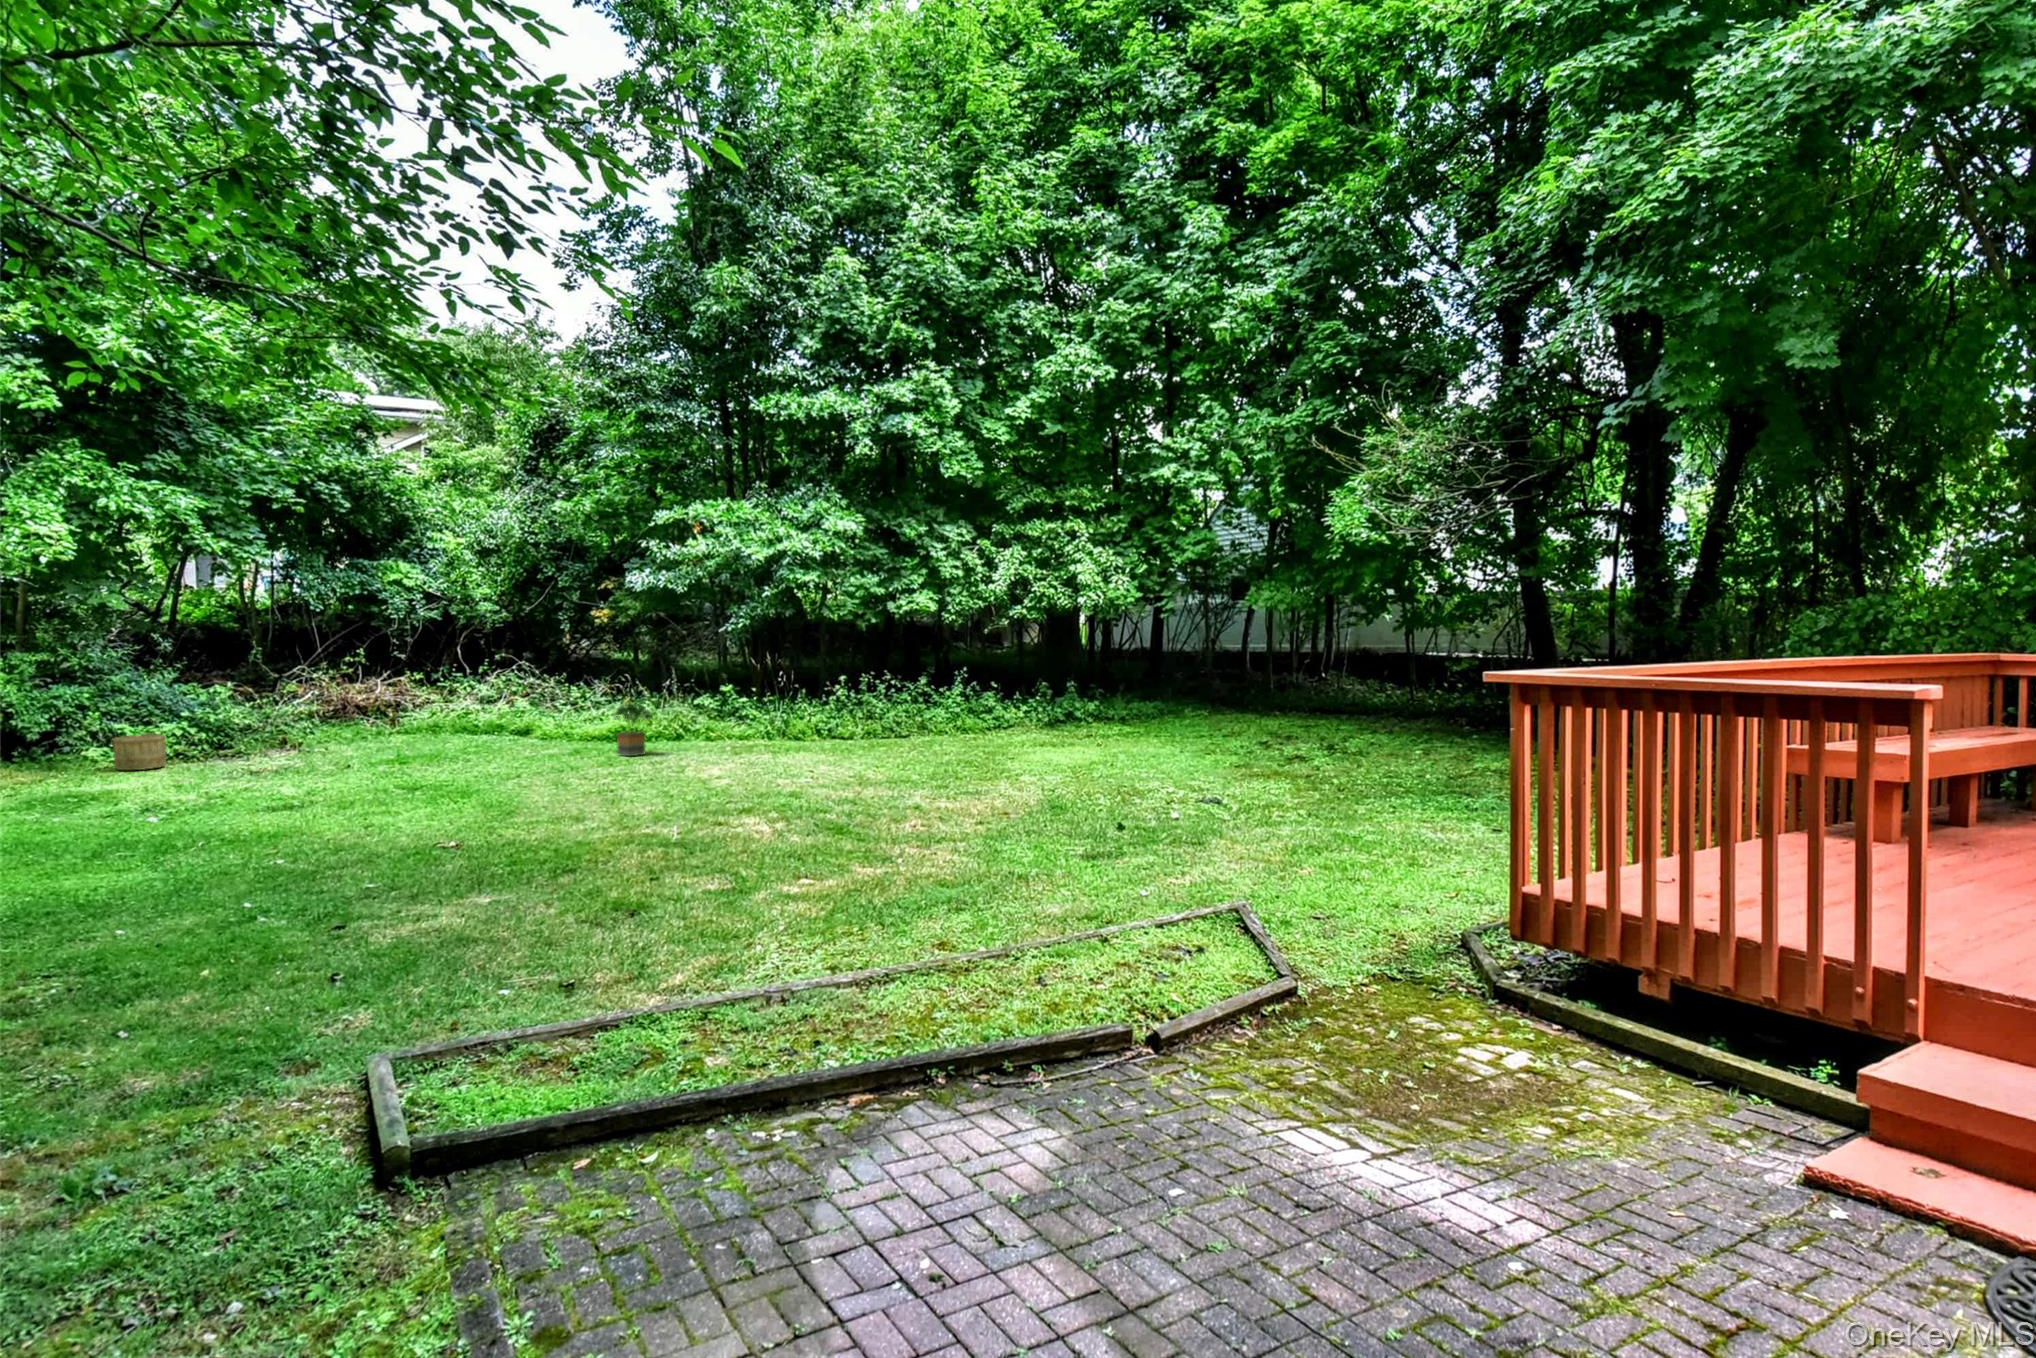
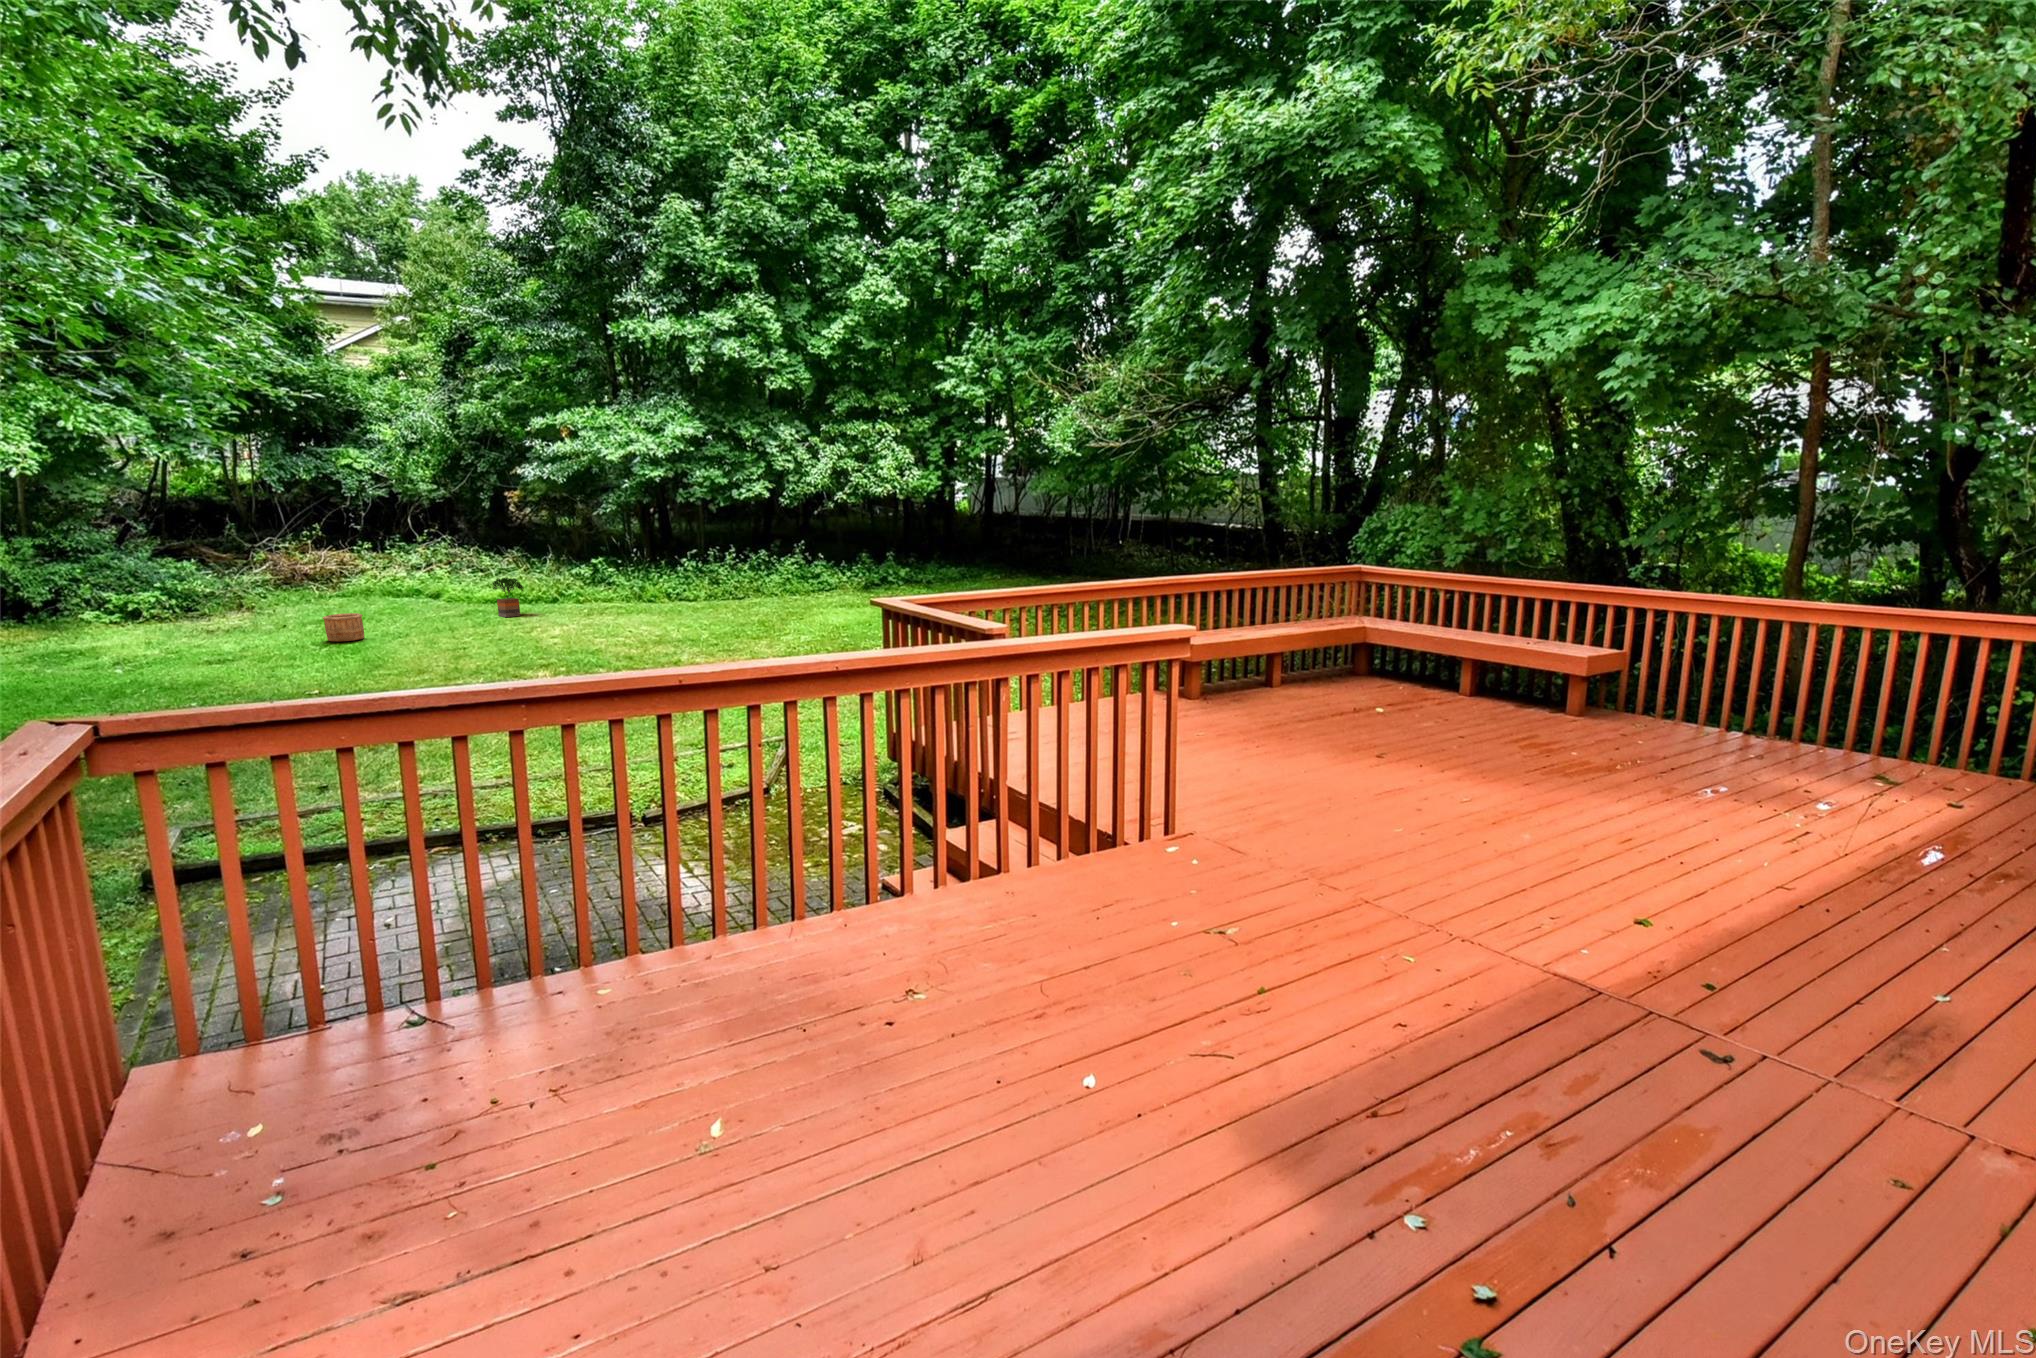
wooden bucket: present [112,734,166,770] -> present [323,613,364,641]

